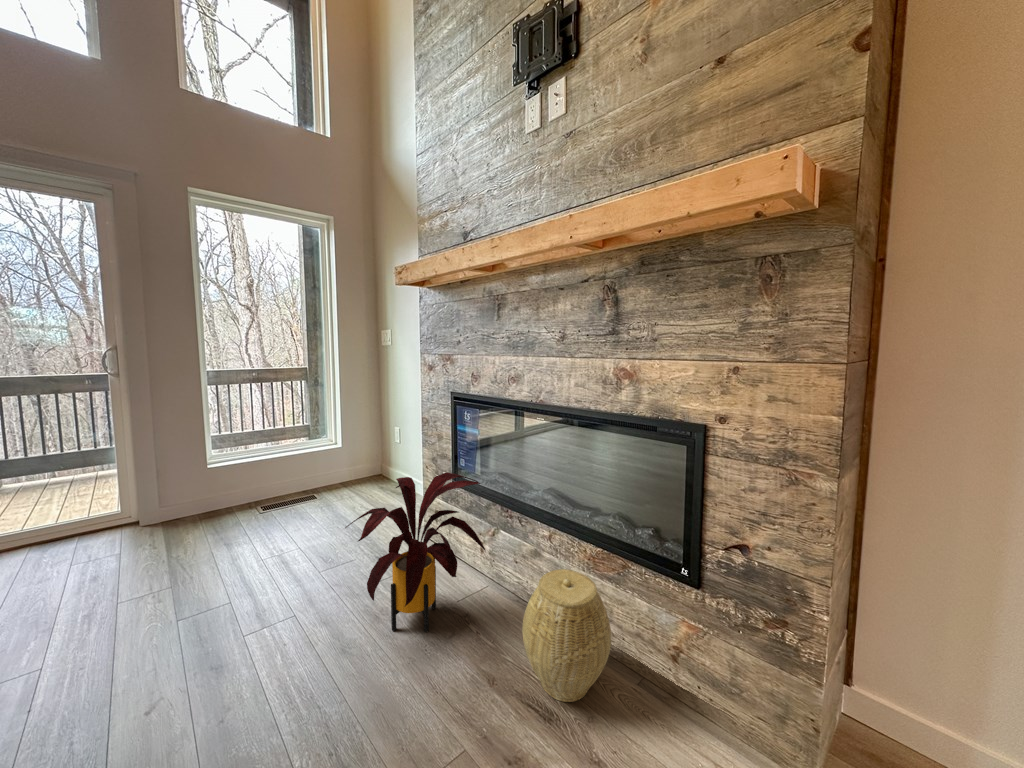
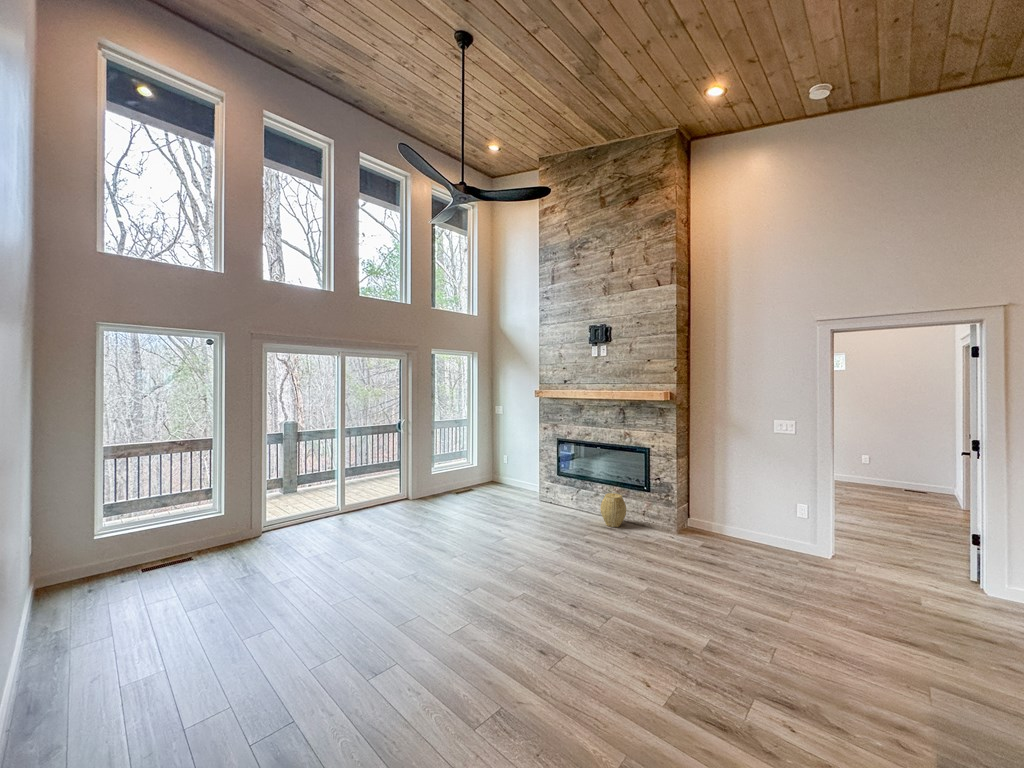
house plant: present [345,472,486,632] -> none [536,468,584,520]

